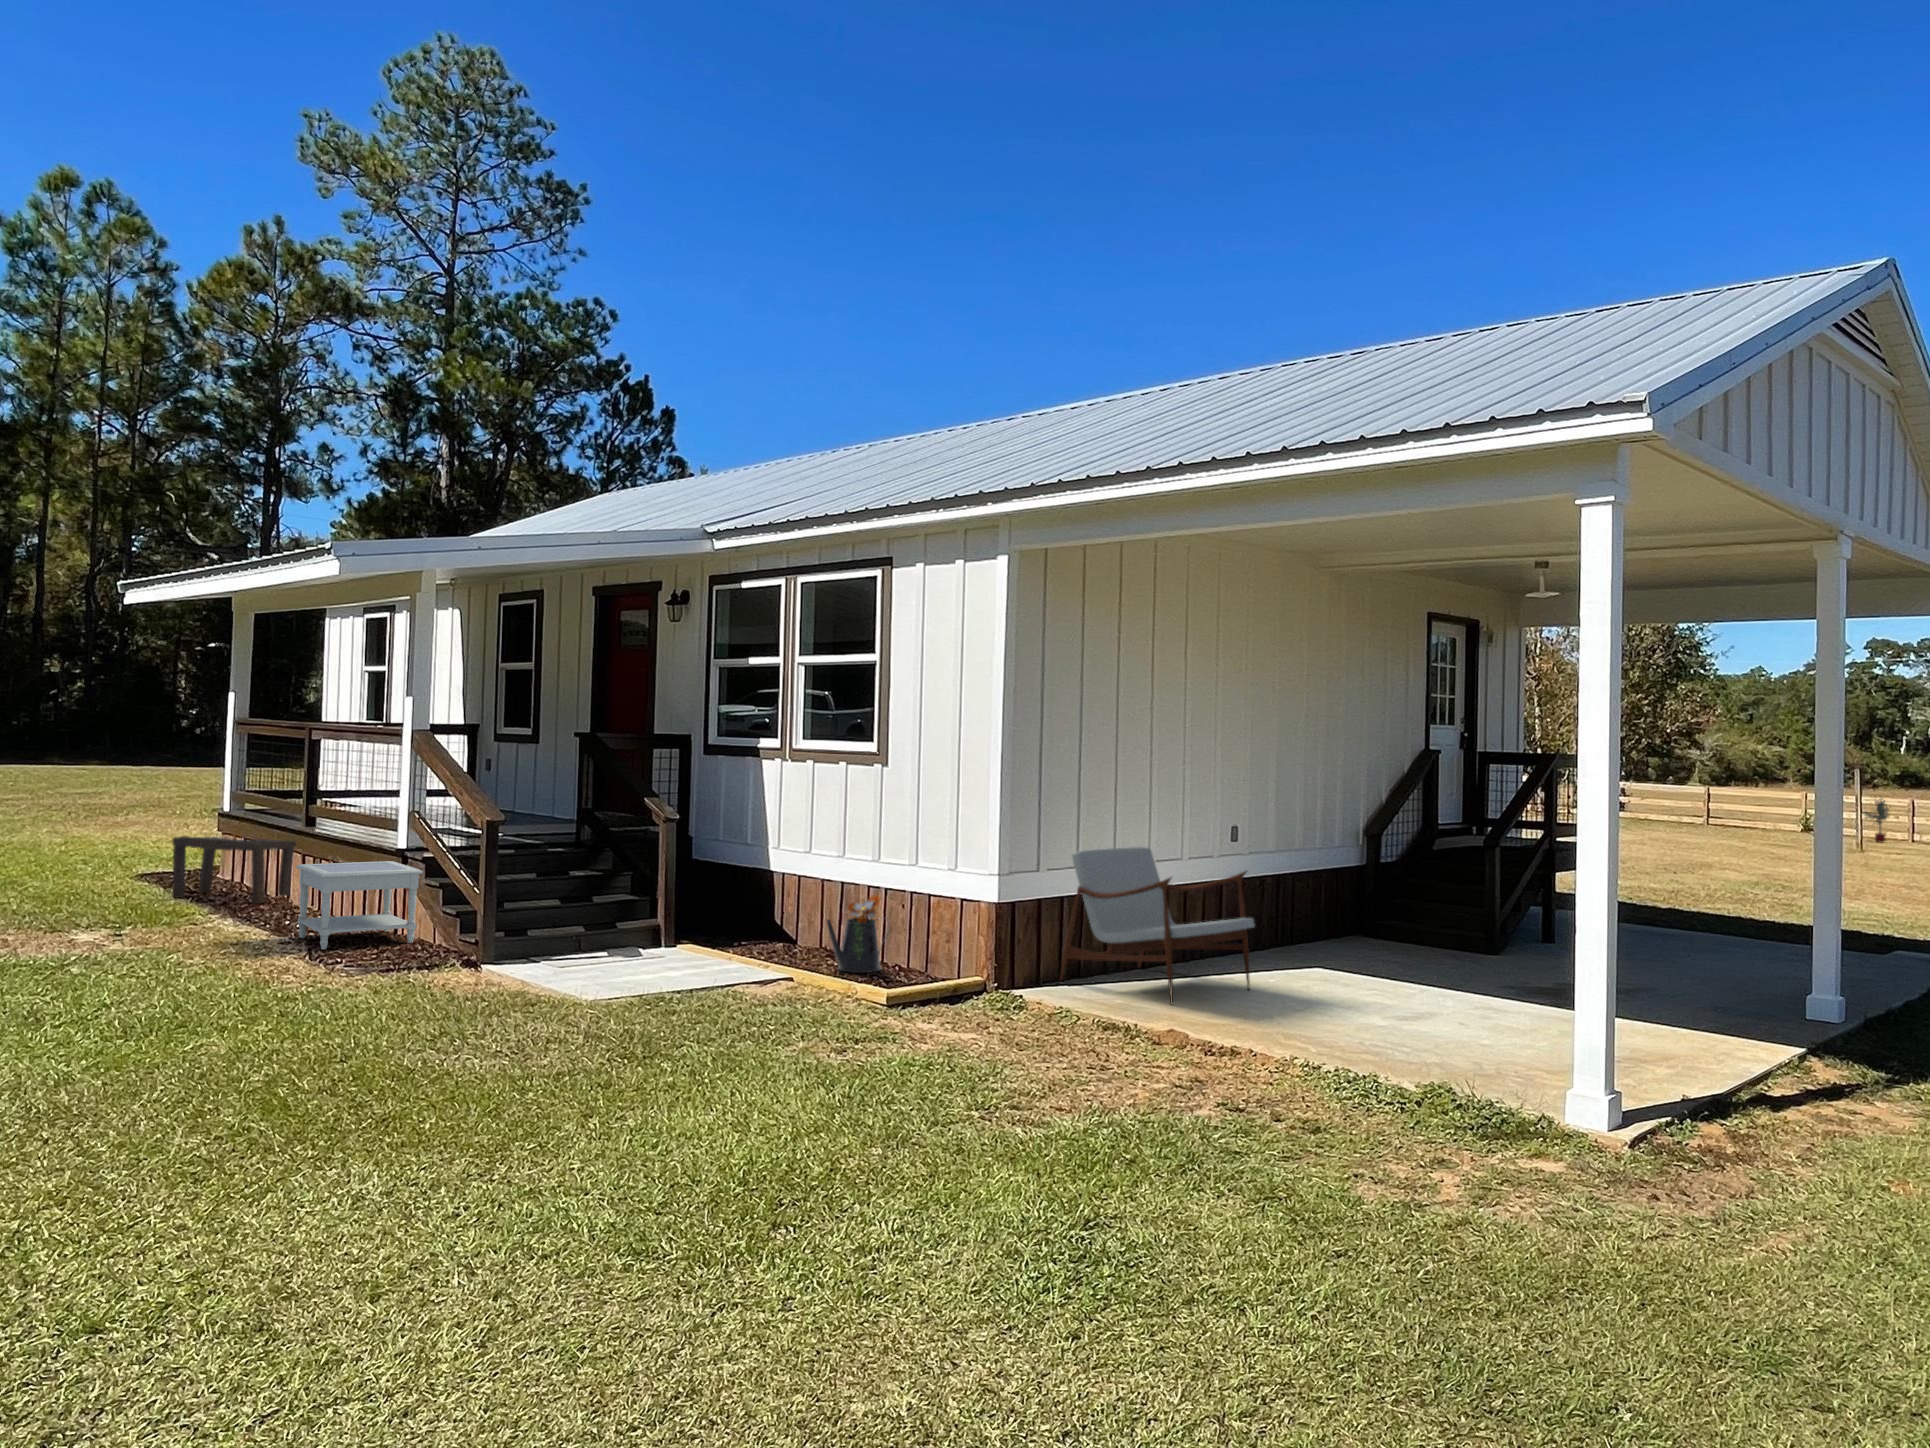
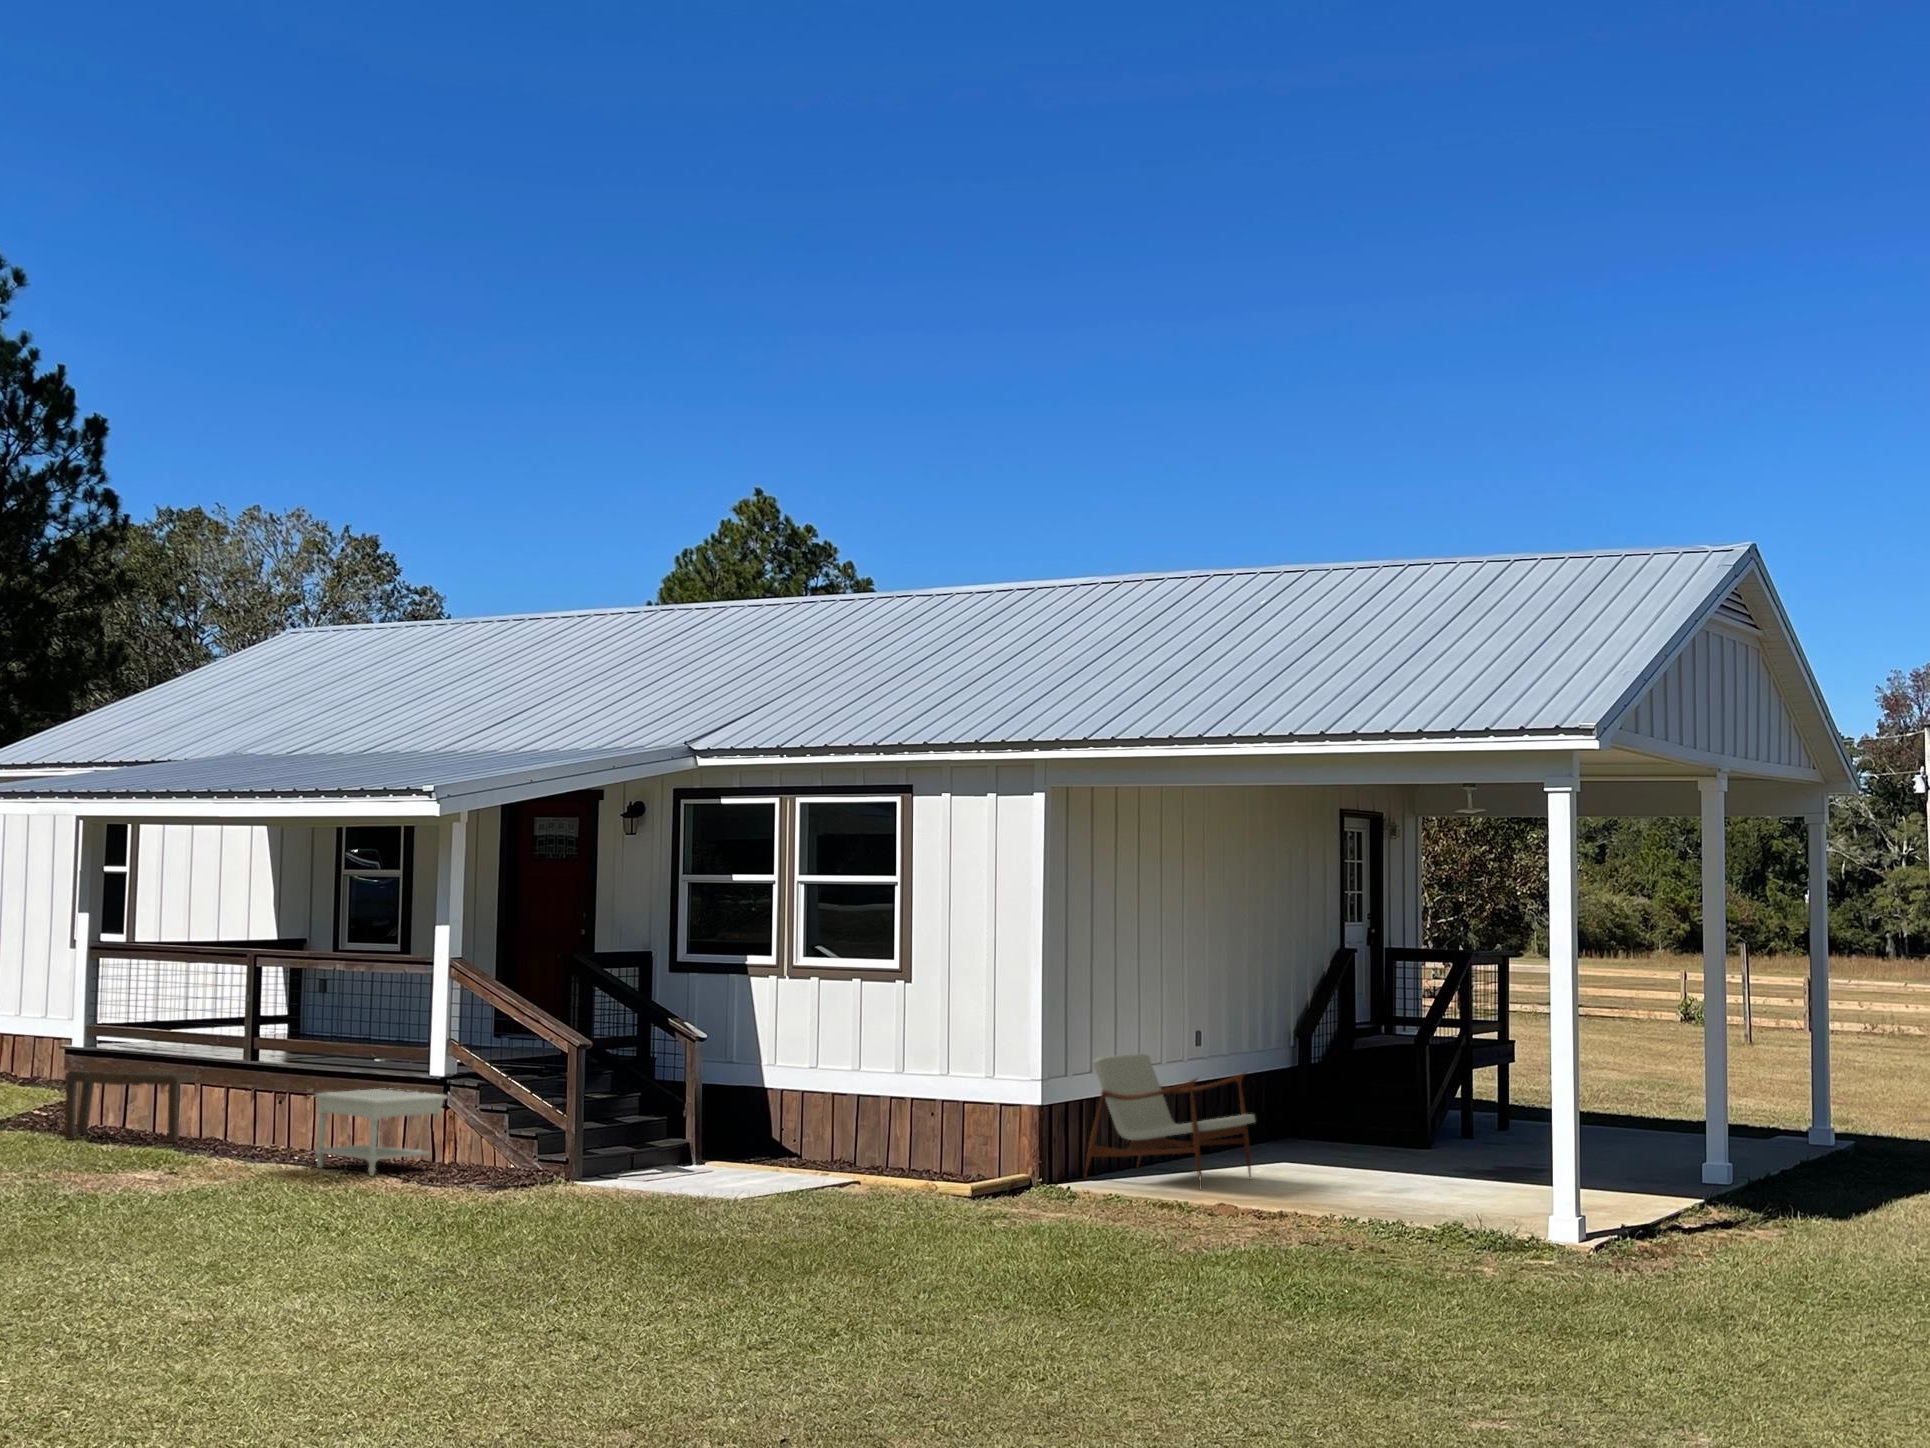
potted tree: present [1863,796,1891,842] -> none [1749,981,1781,1037]
watering can: present [827,896,881,973] -> none [870,1104,922,1178]

